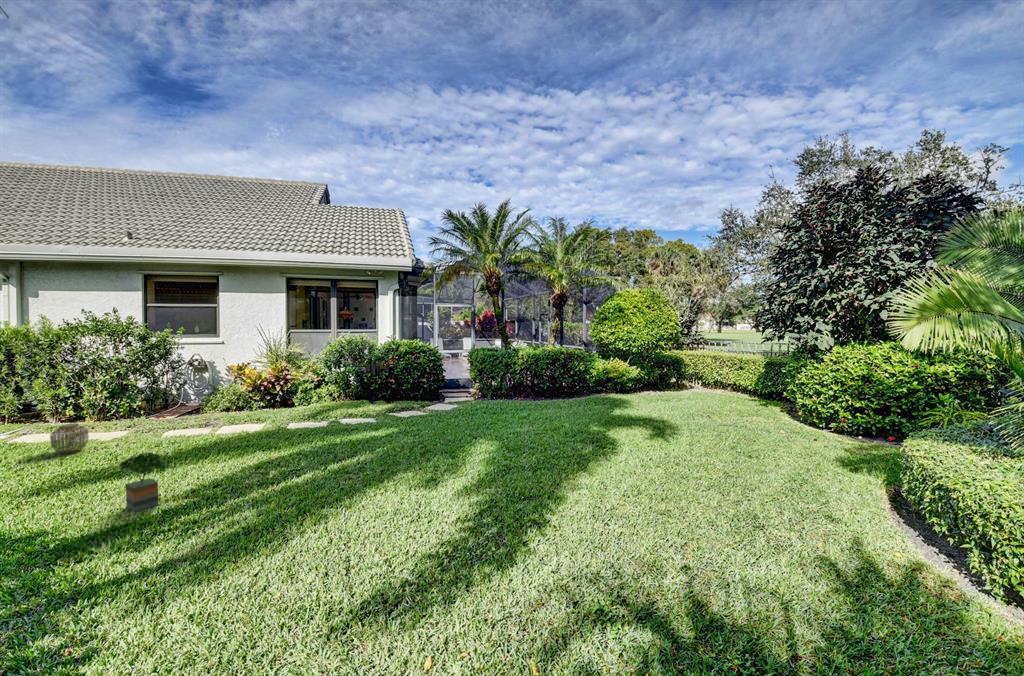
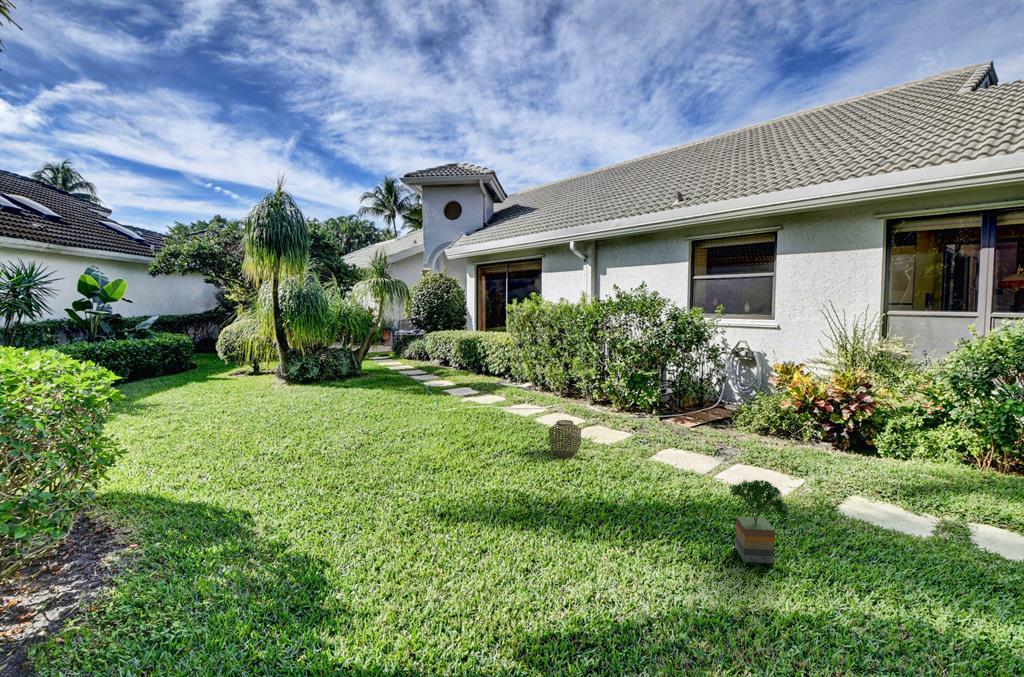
potted tree: present [119,452,167,512] -> present [730,480,790,563]

